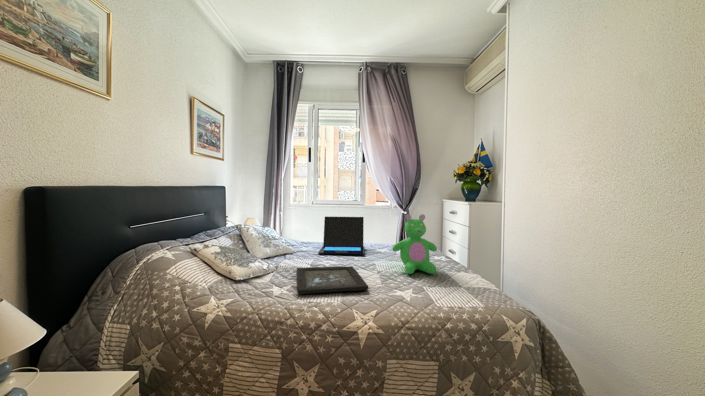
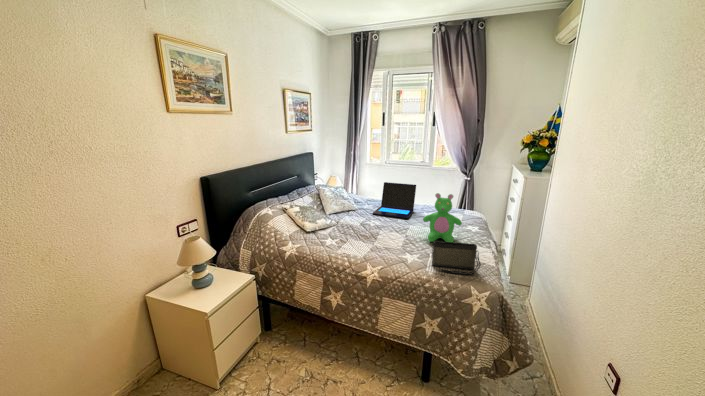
handbag: none [433,263,496,305] -> present [432,241,481,275]
tray: present [297,266,368,294] -> none [340,226,390,250]

